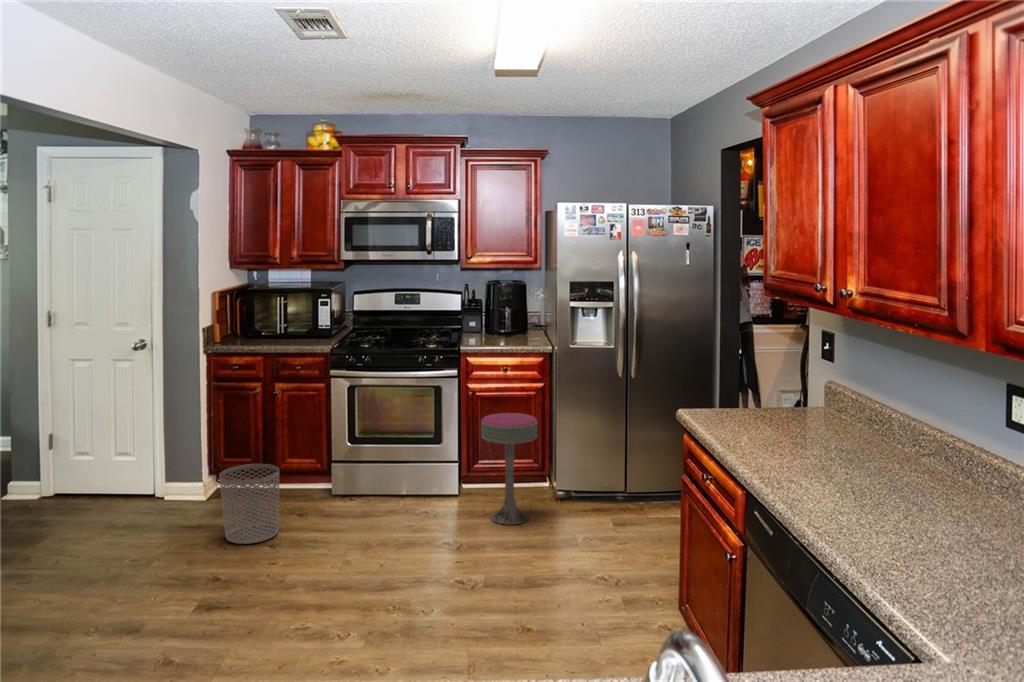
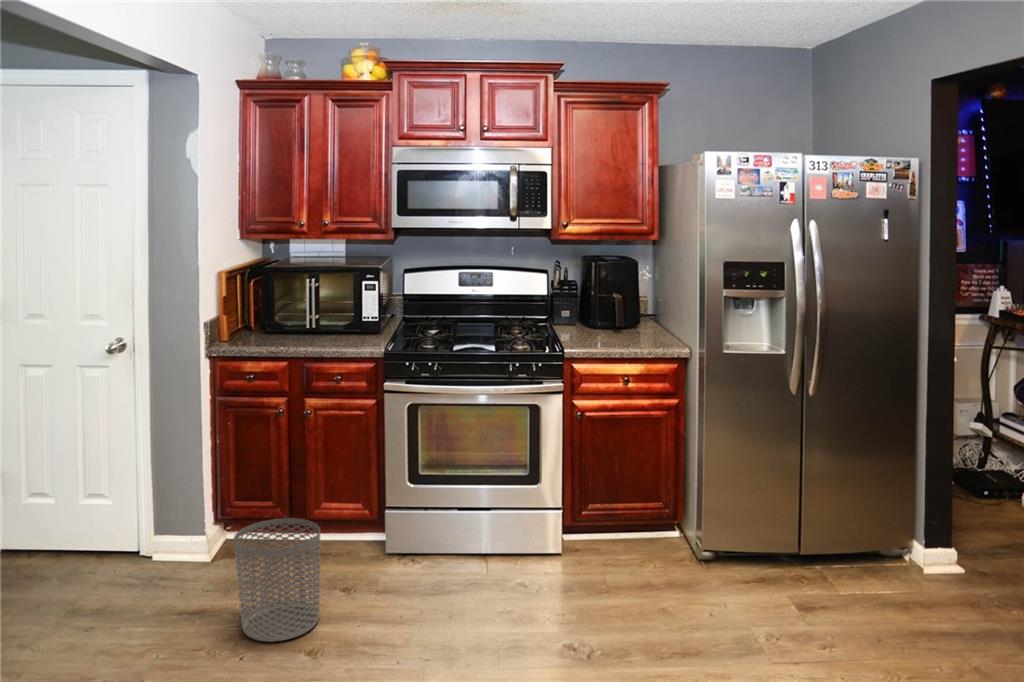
bar stool: present [481,413,538,525] -> none [606,442,689,606]

